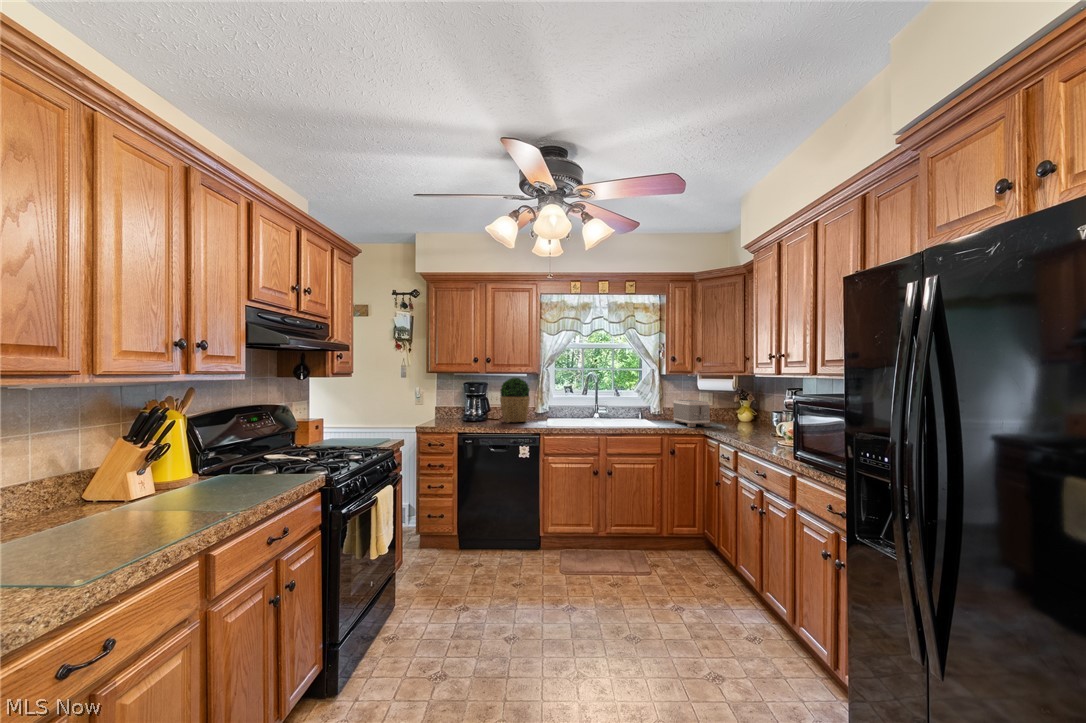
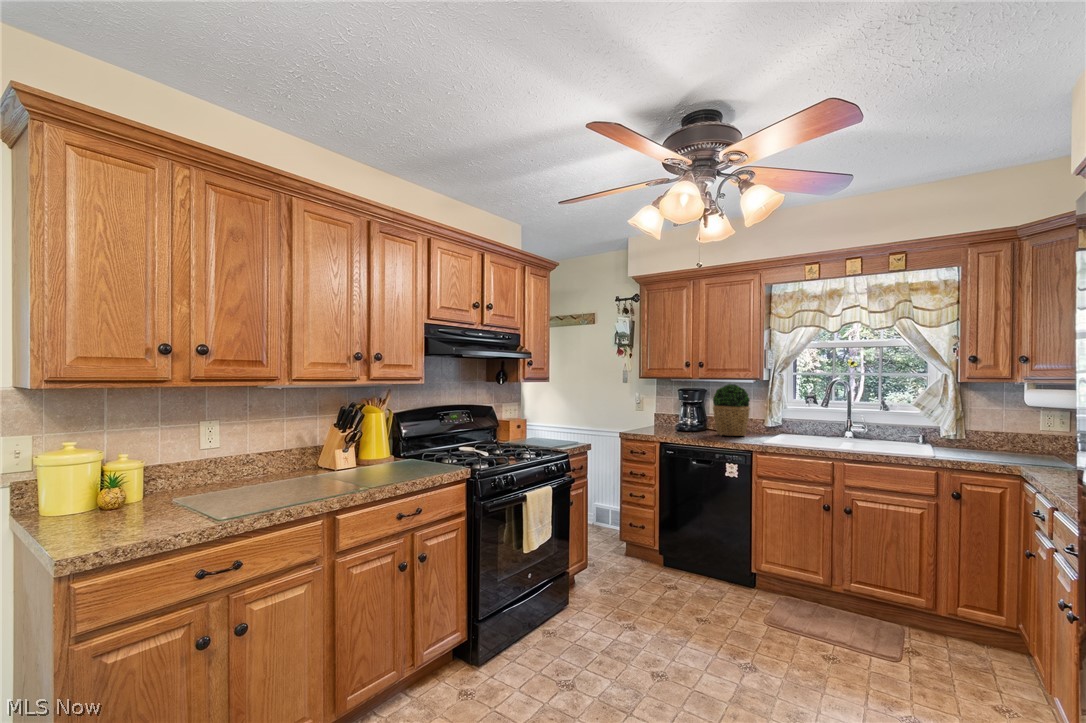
toaster: present [673,400,711,427] -> none [973,421,1040,466]

